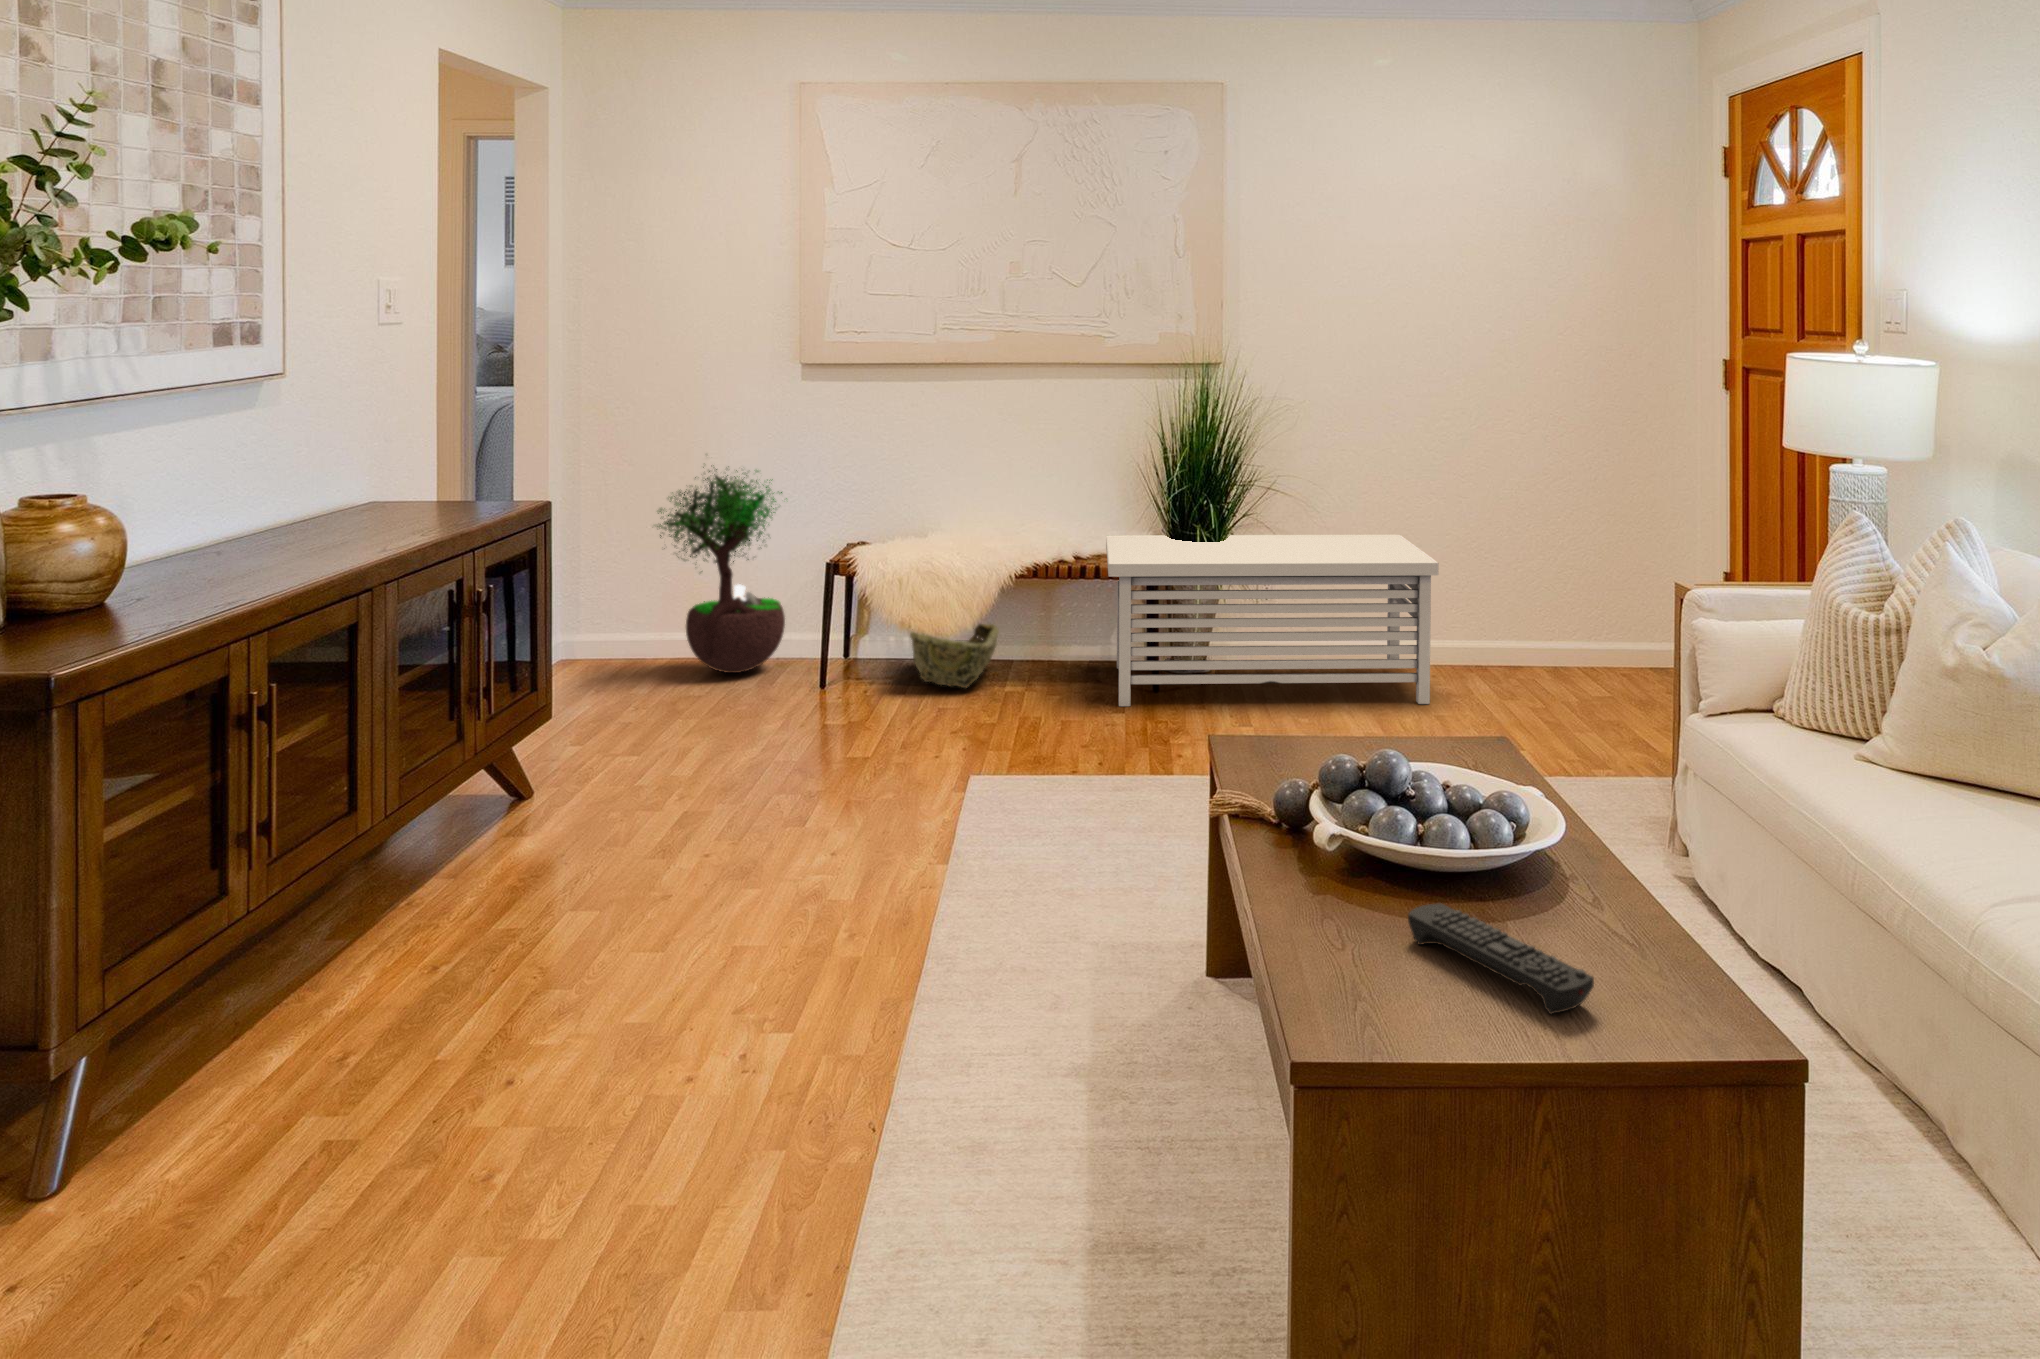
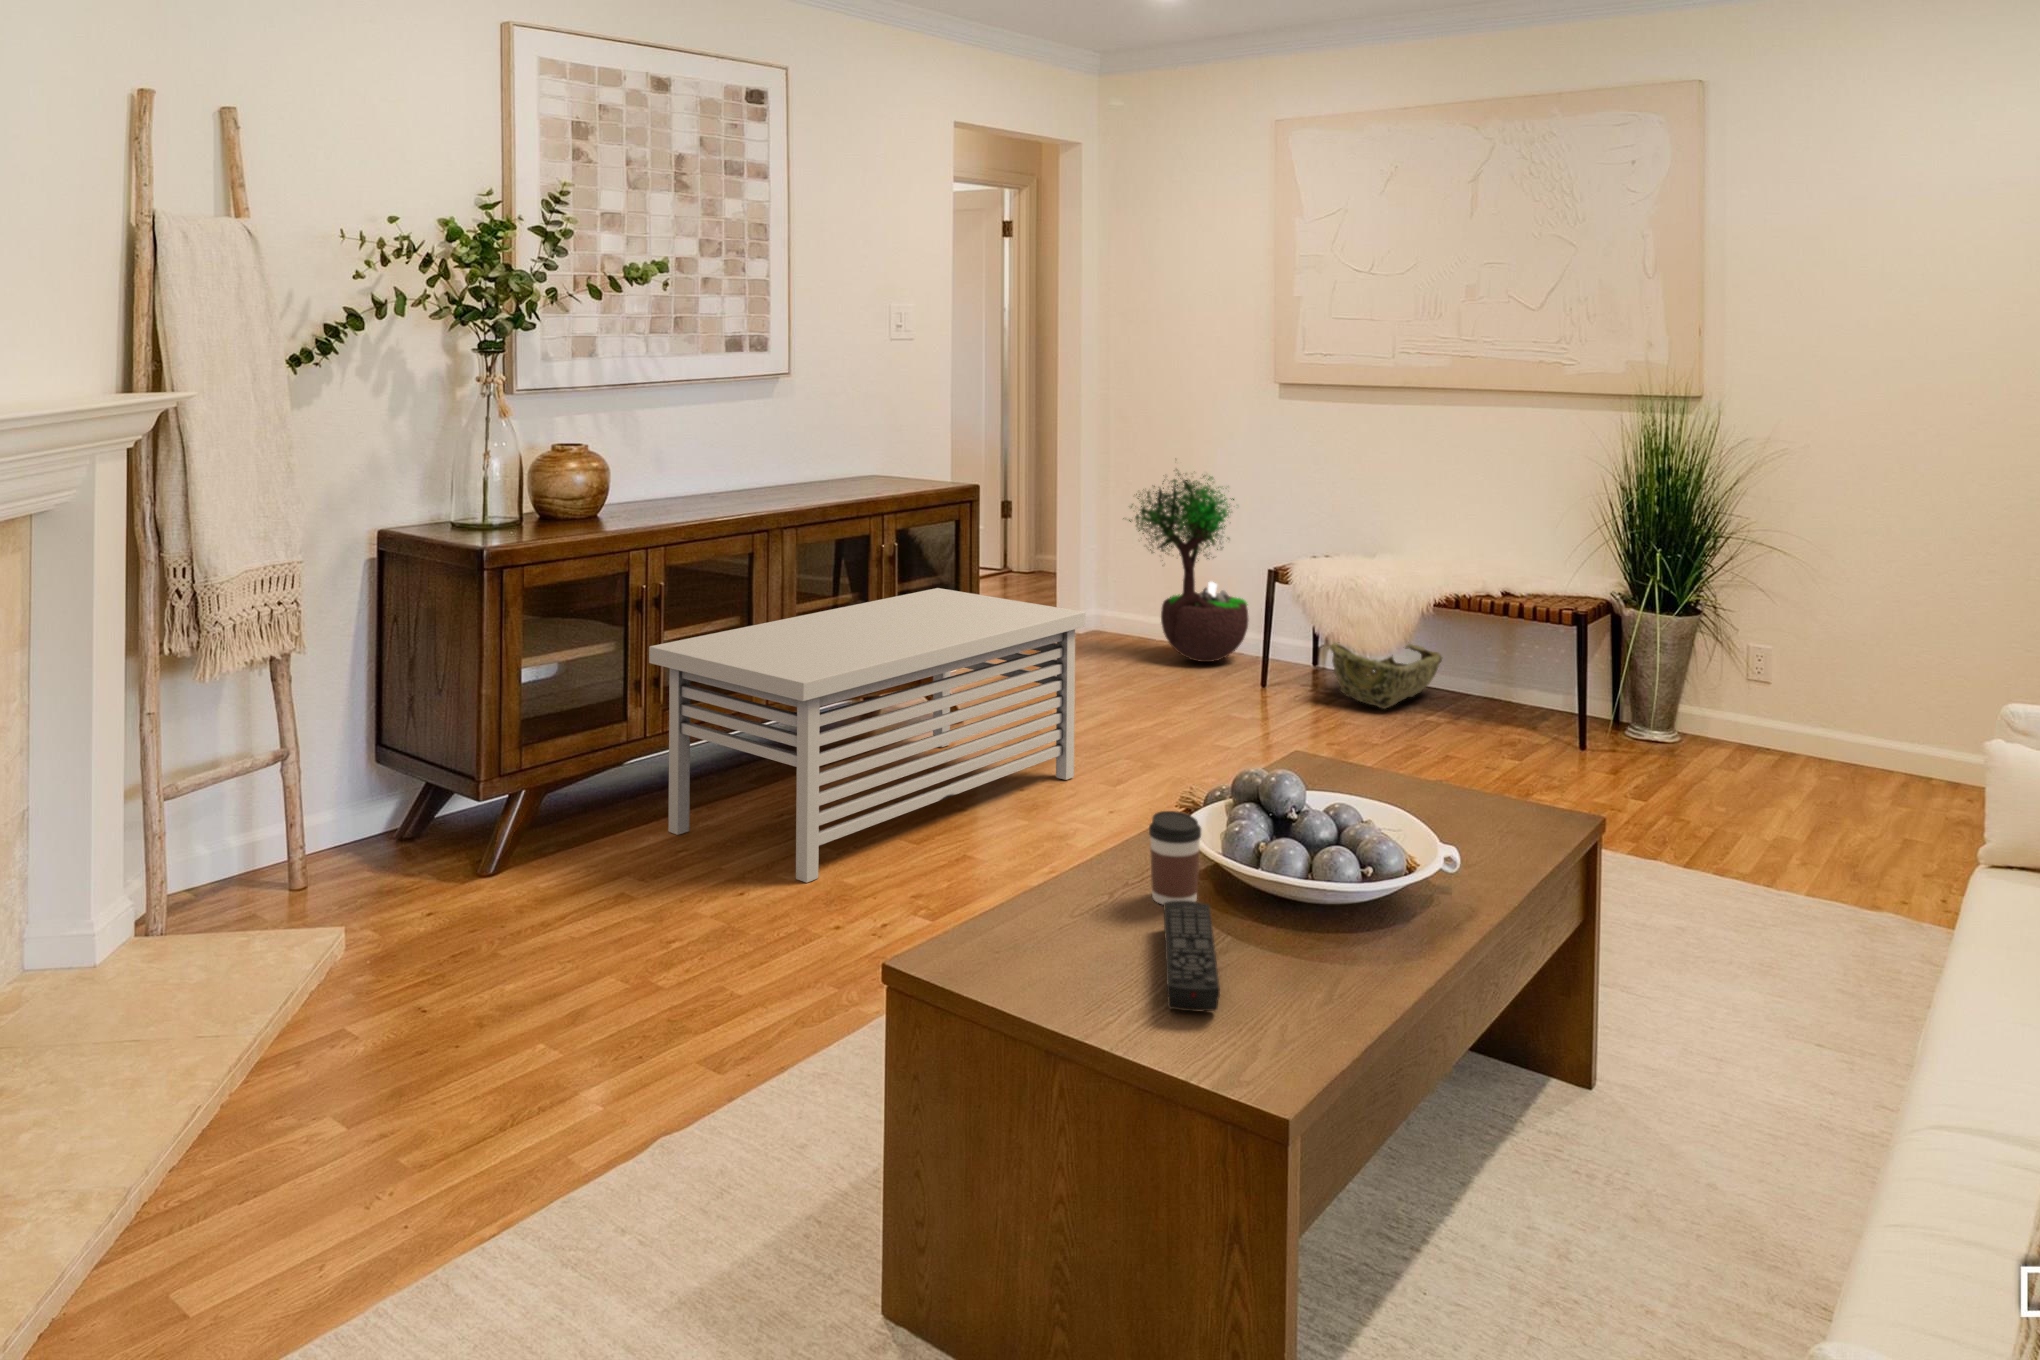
storage bench: present [1106,535,1439,706] -> present [649,588,1086,883]
coffee cup: none [1339,819,1393,918] -> present [1149,811,1201,904]

